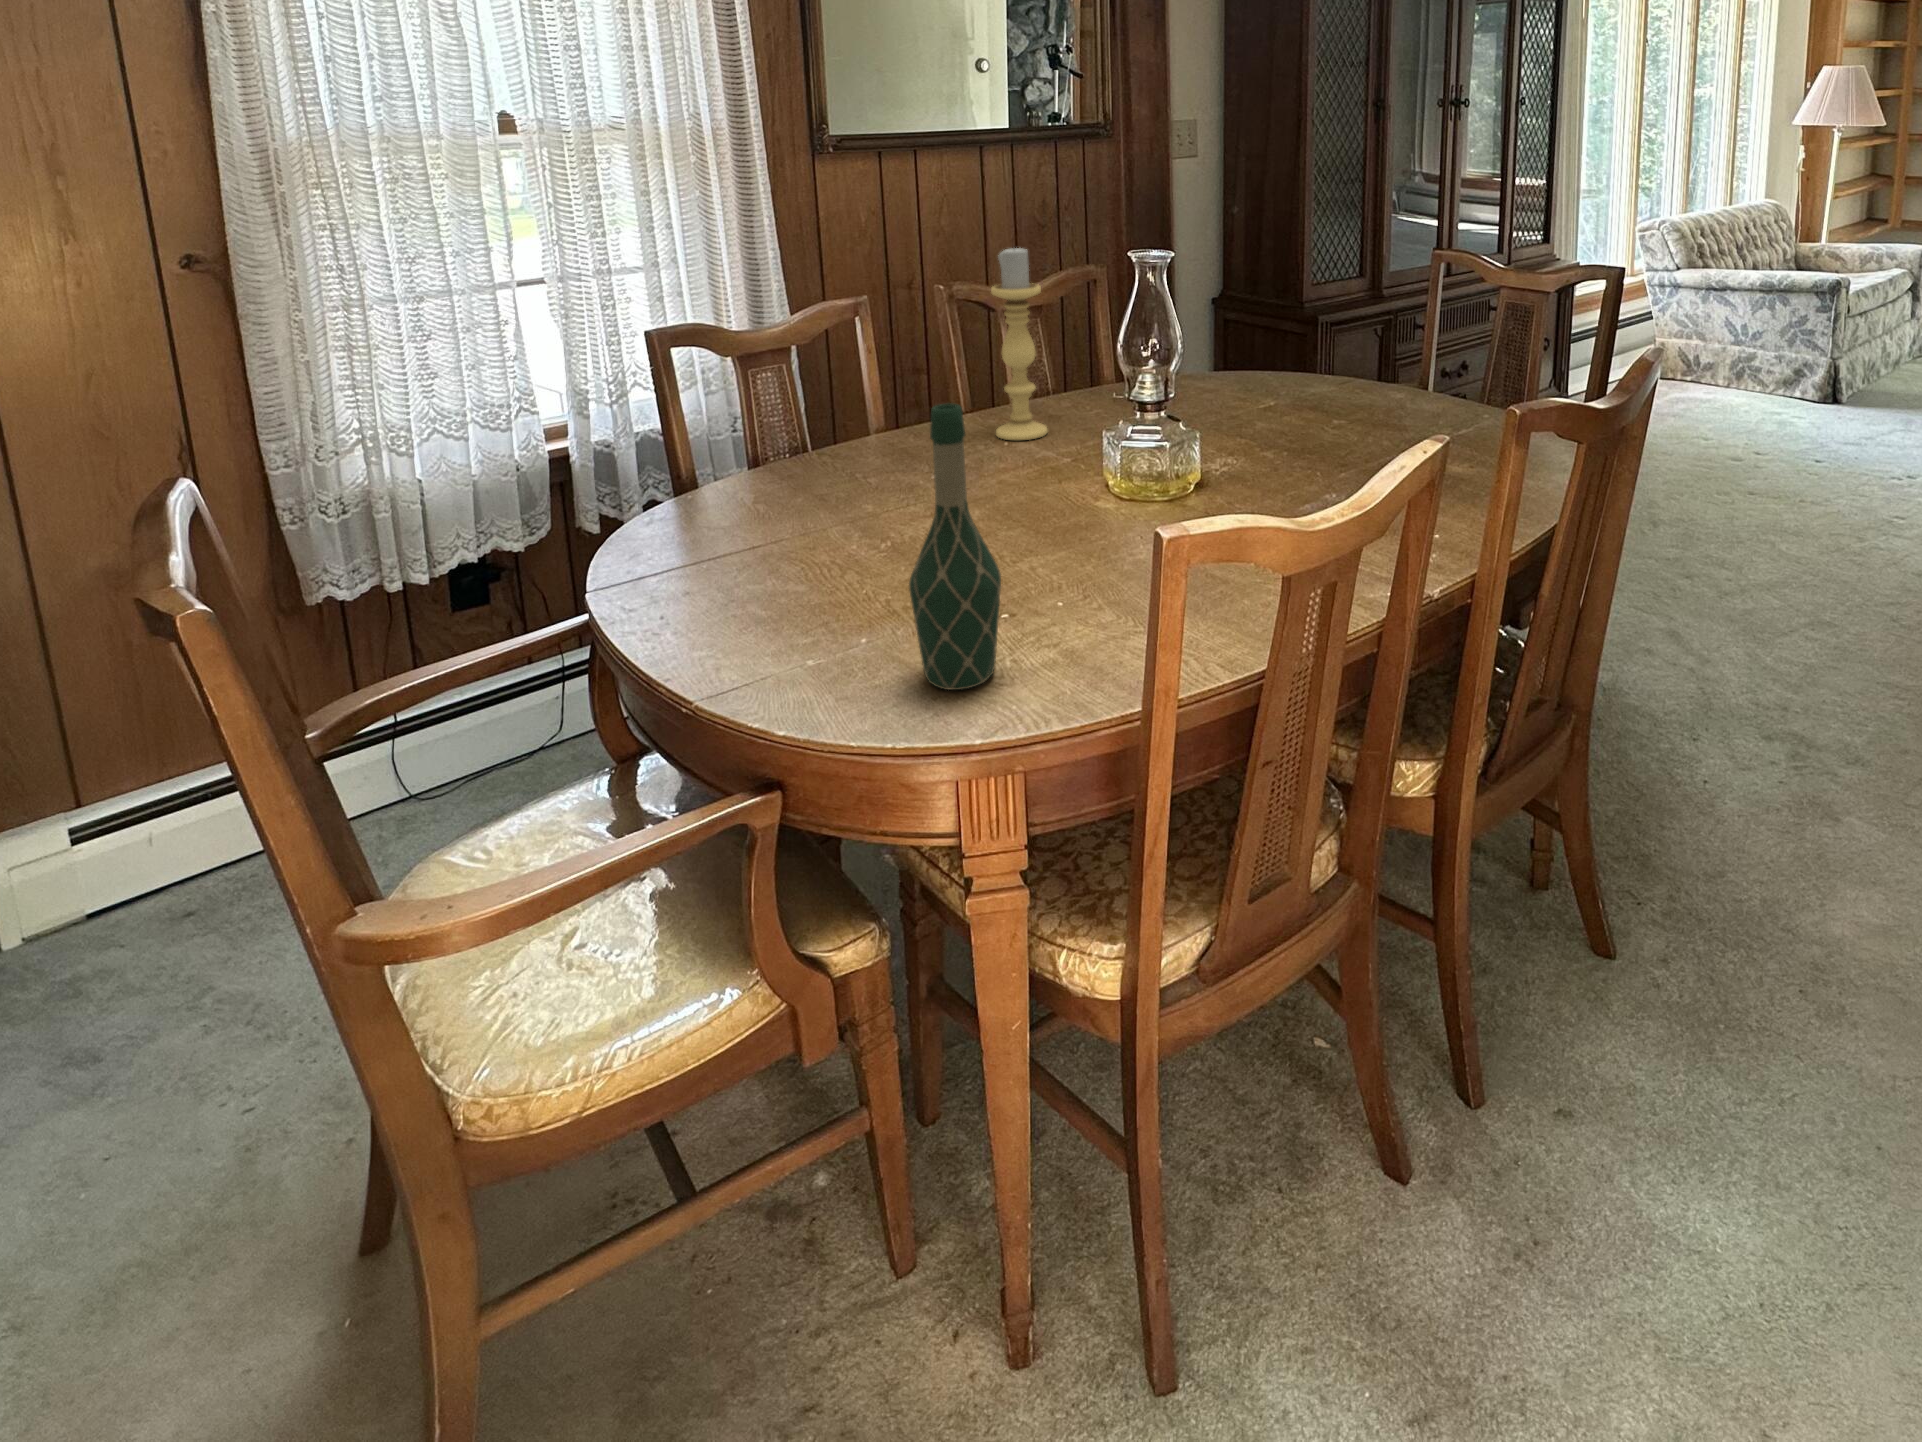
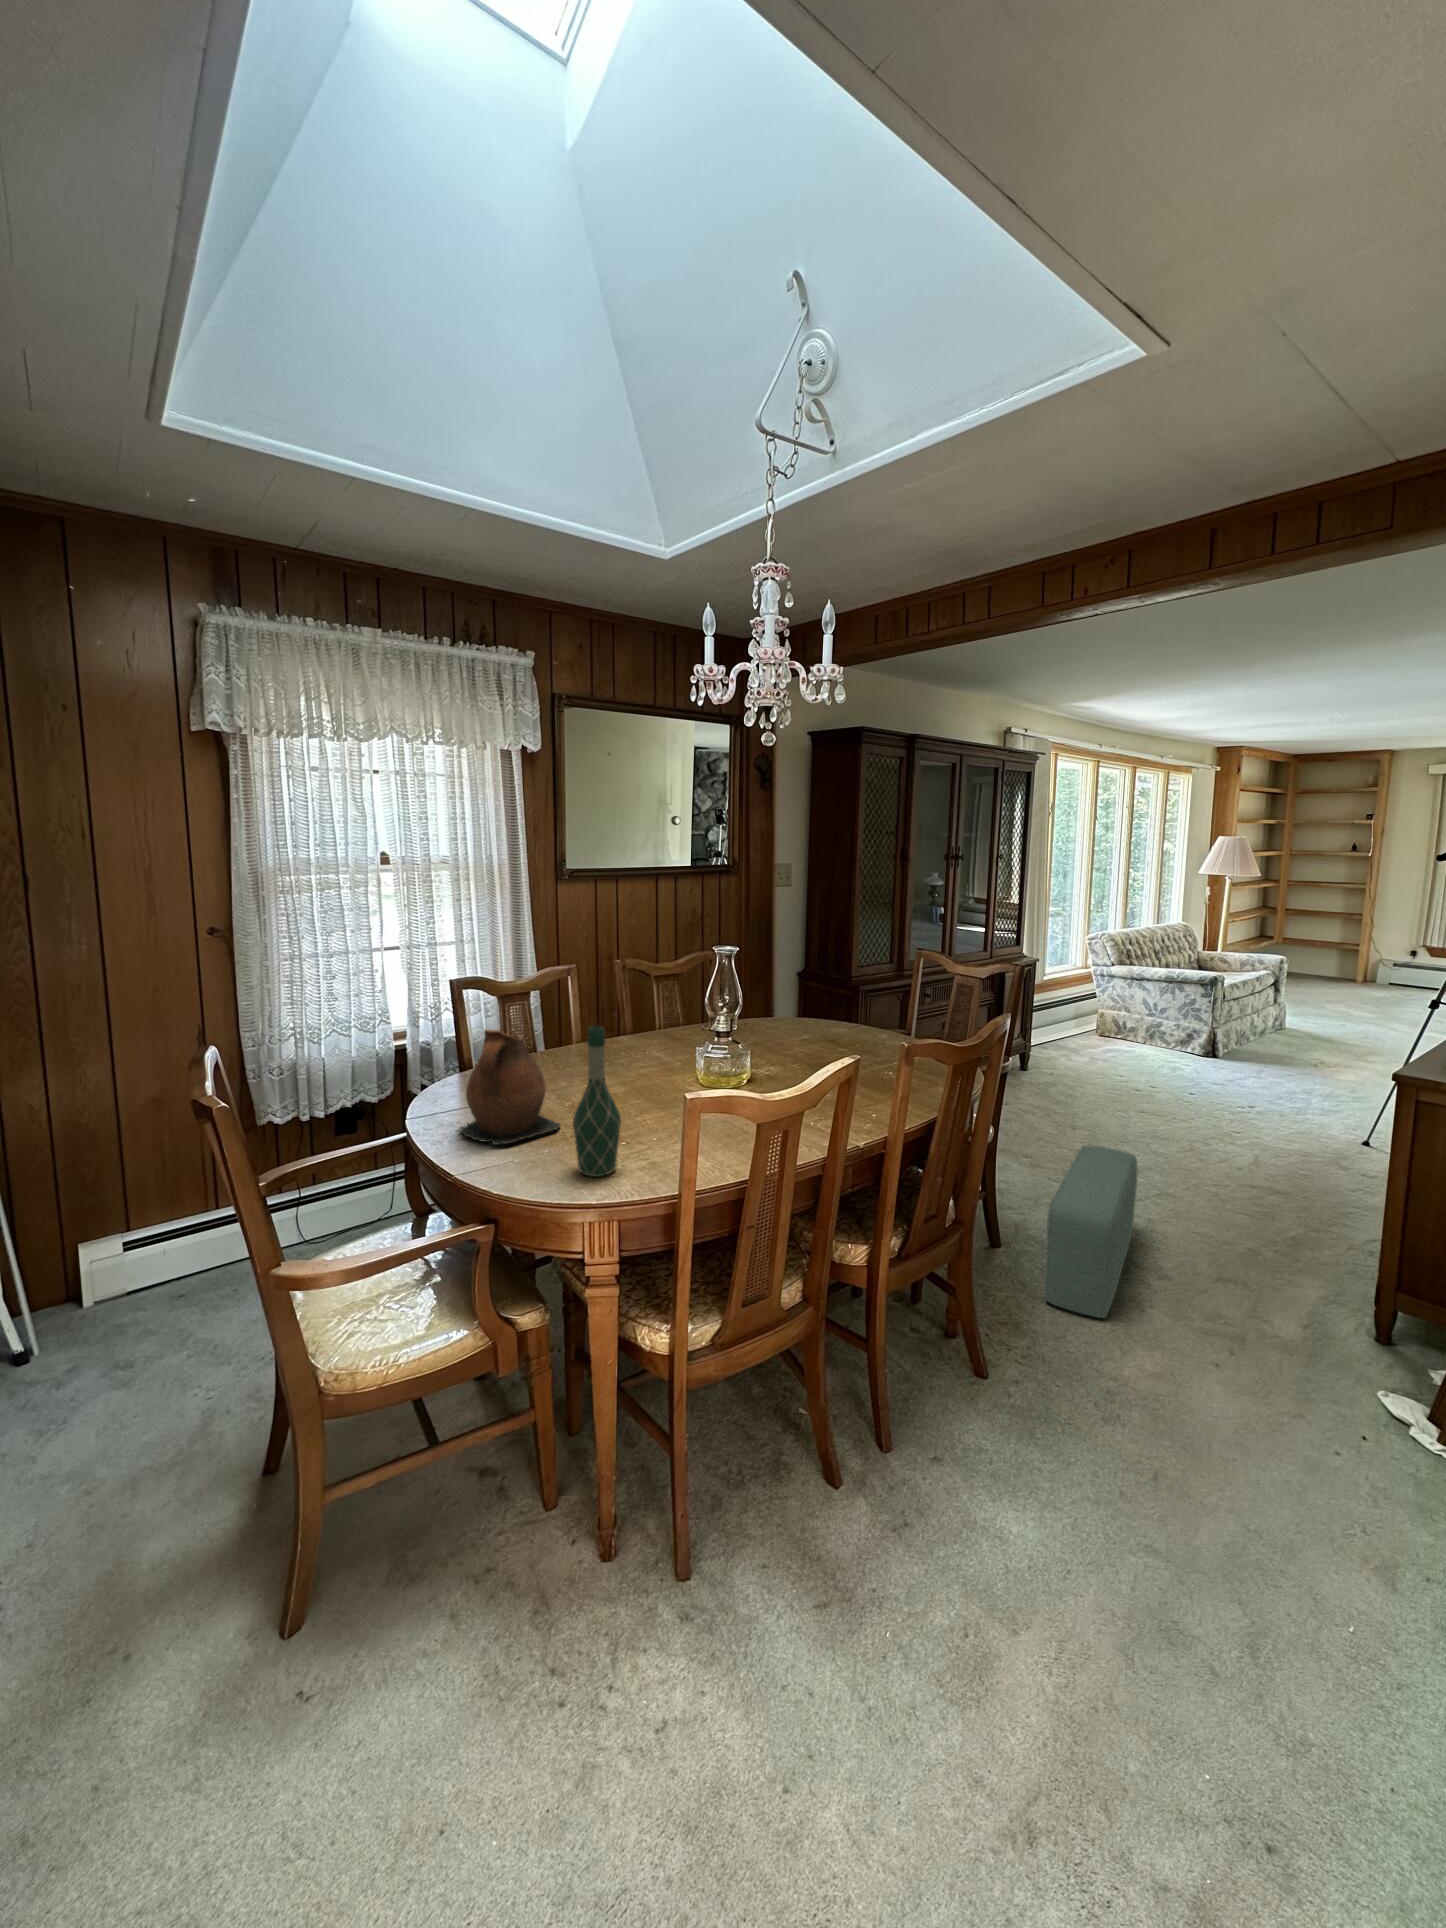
candle holder: present [991,247,1048,440] -> none [644,940,674,1052]
ceramic pitcher: none [676,419,875,636] -> present [460,1030,560,1145]
pouf: none [1678,553,1801,836] -> present [1045,1145,1138,1318]

